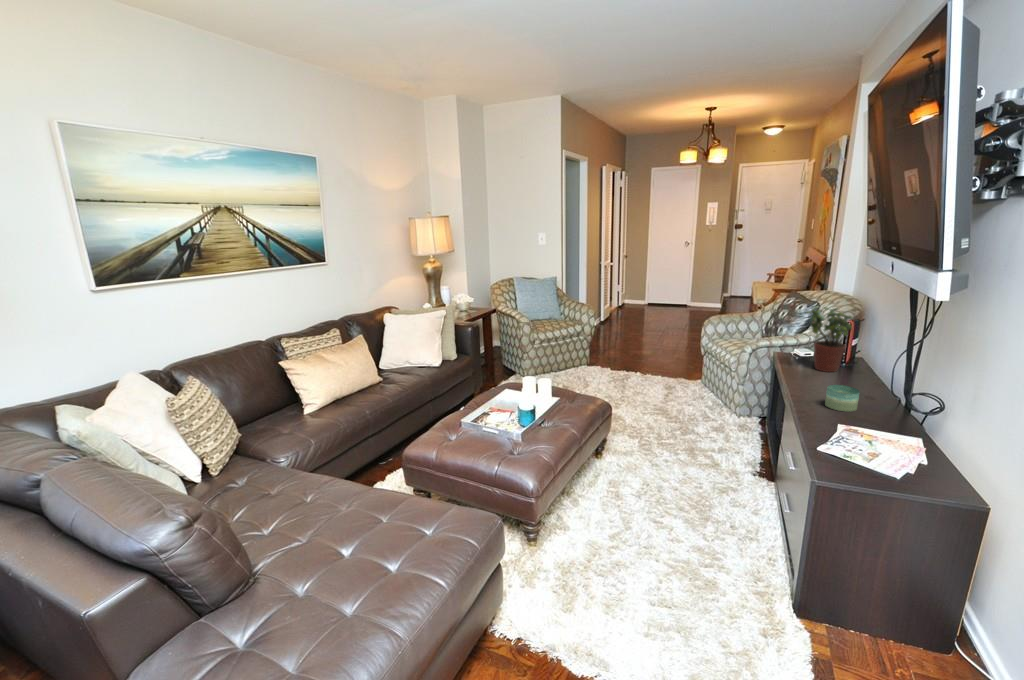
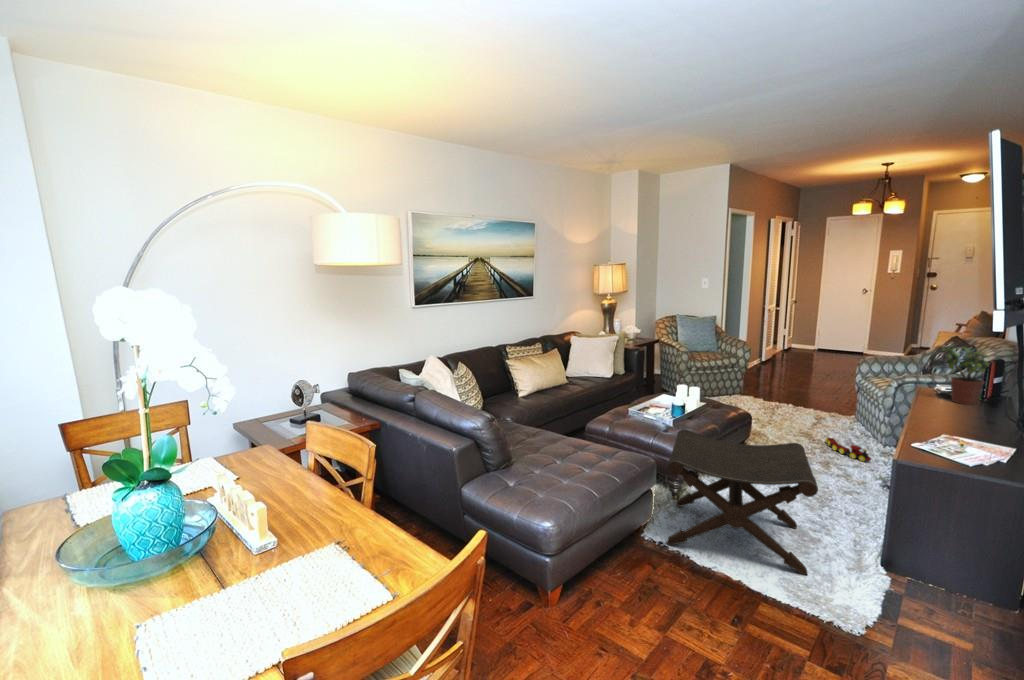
candle: present [825,385,860,412] -> none [940,408,973,430]
toy train: none [683,413,732,440] -> present [825,438,871,461]
footstool: none [526,451,732,647] -> present [667,429,818,575]

